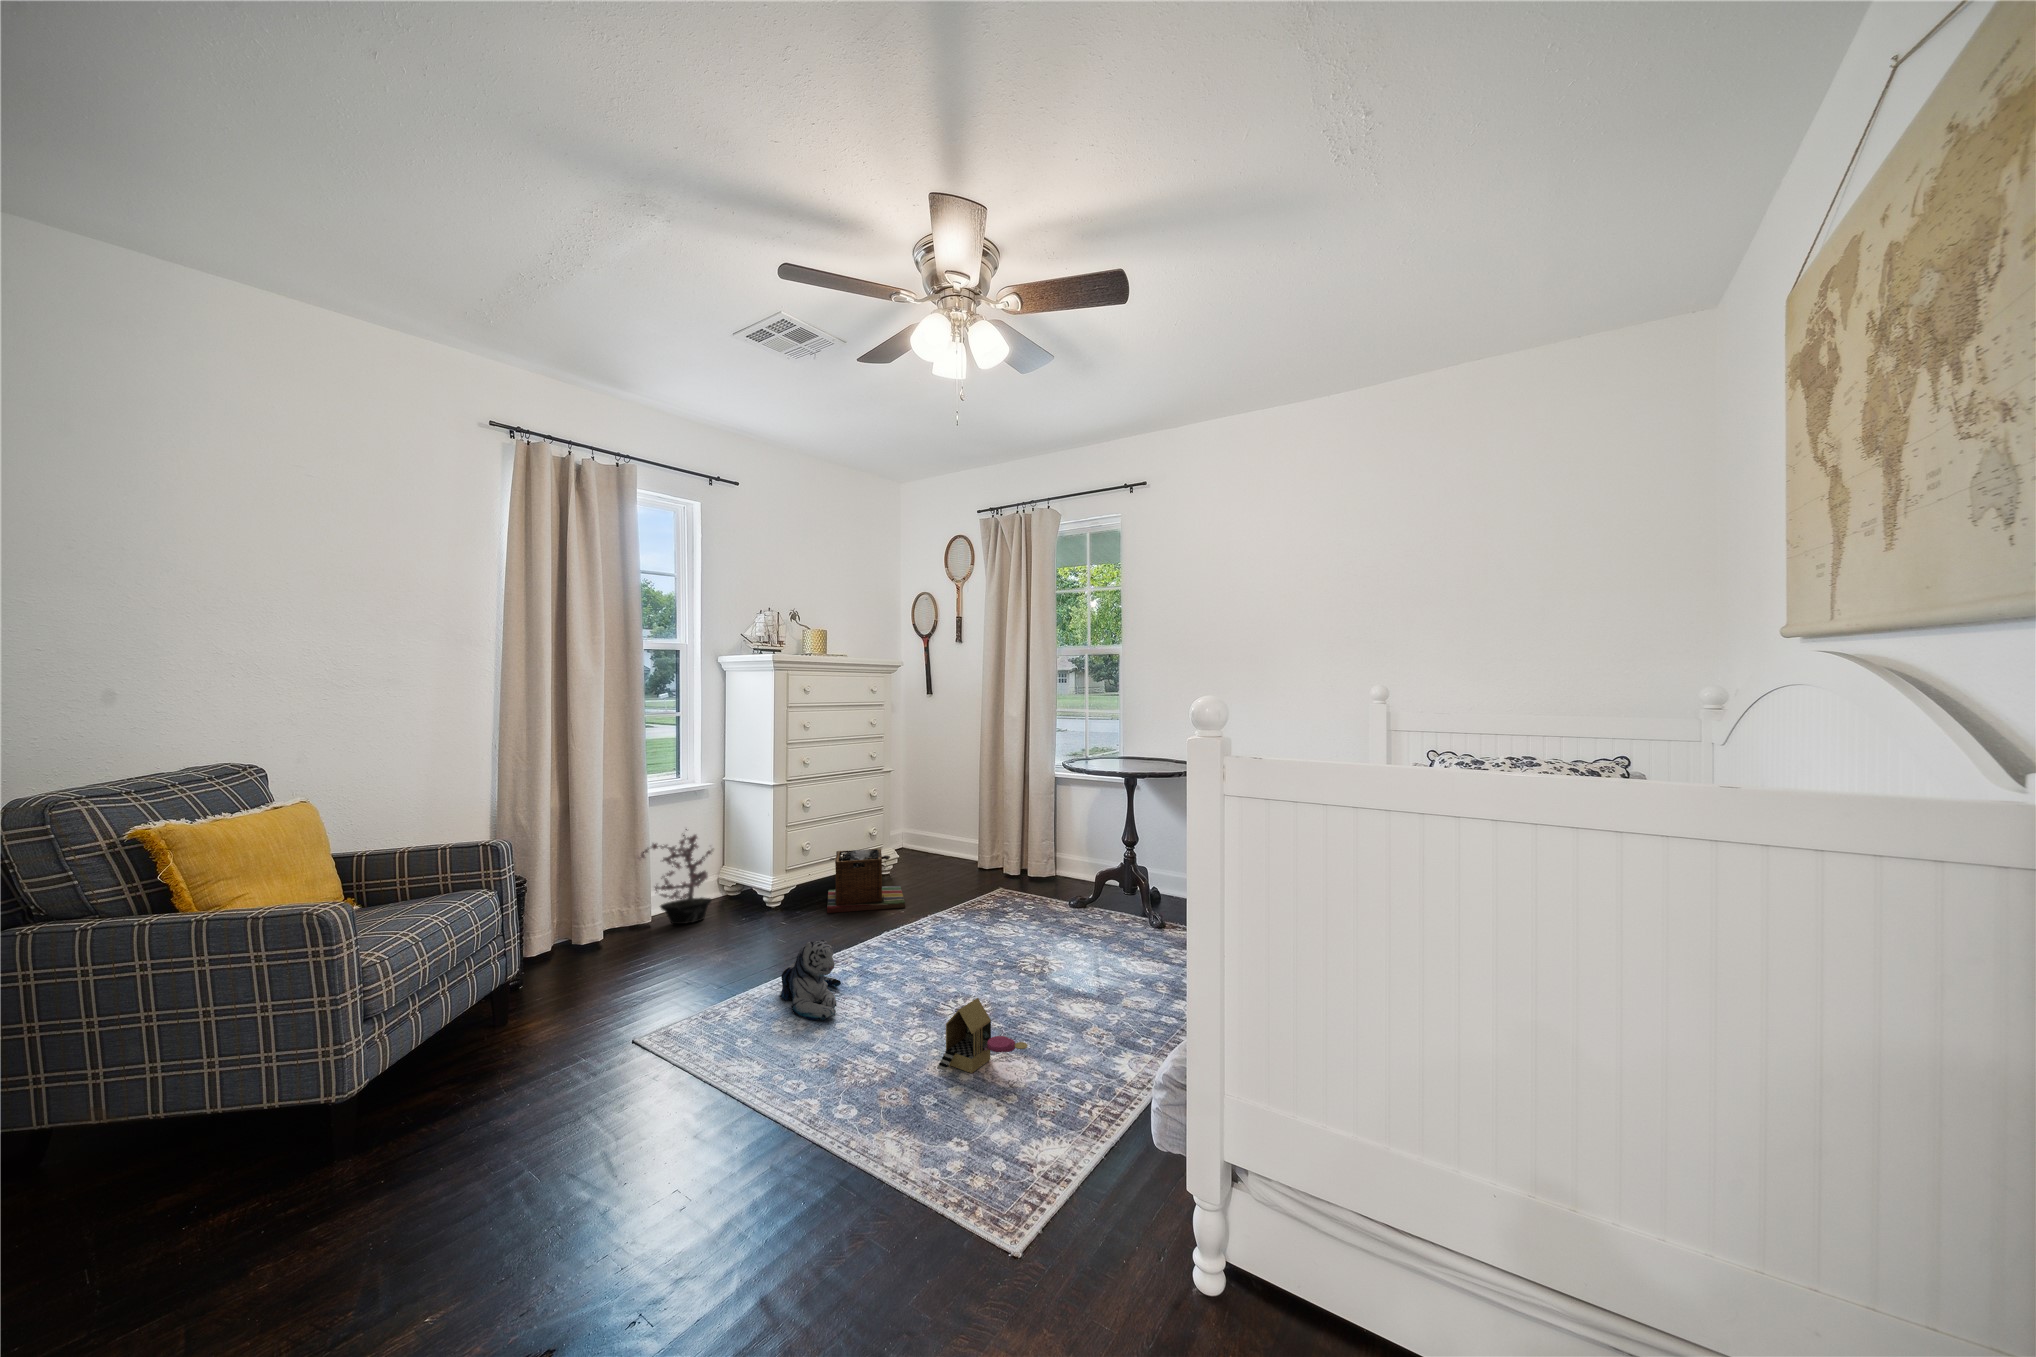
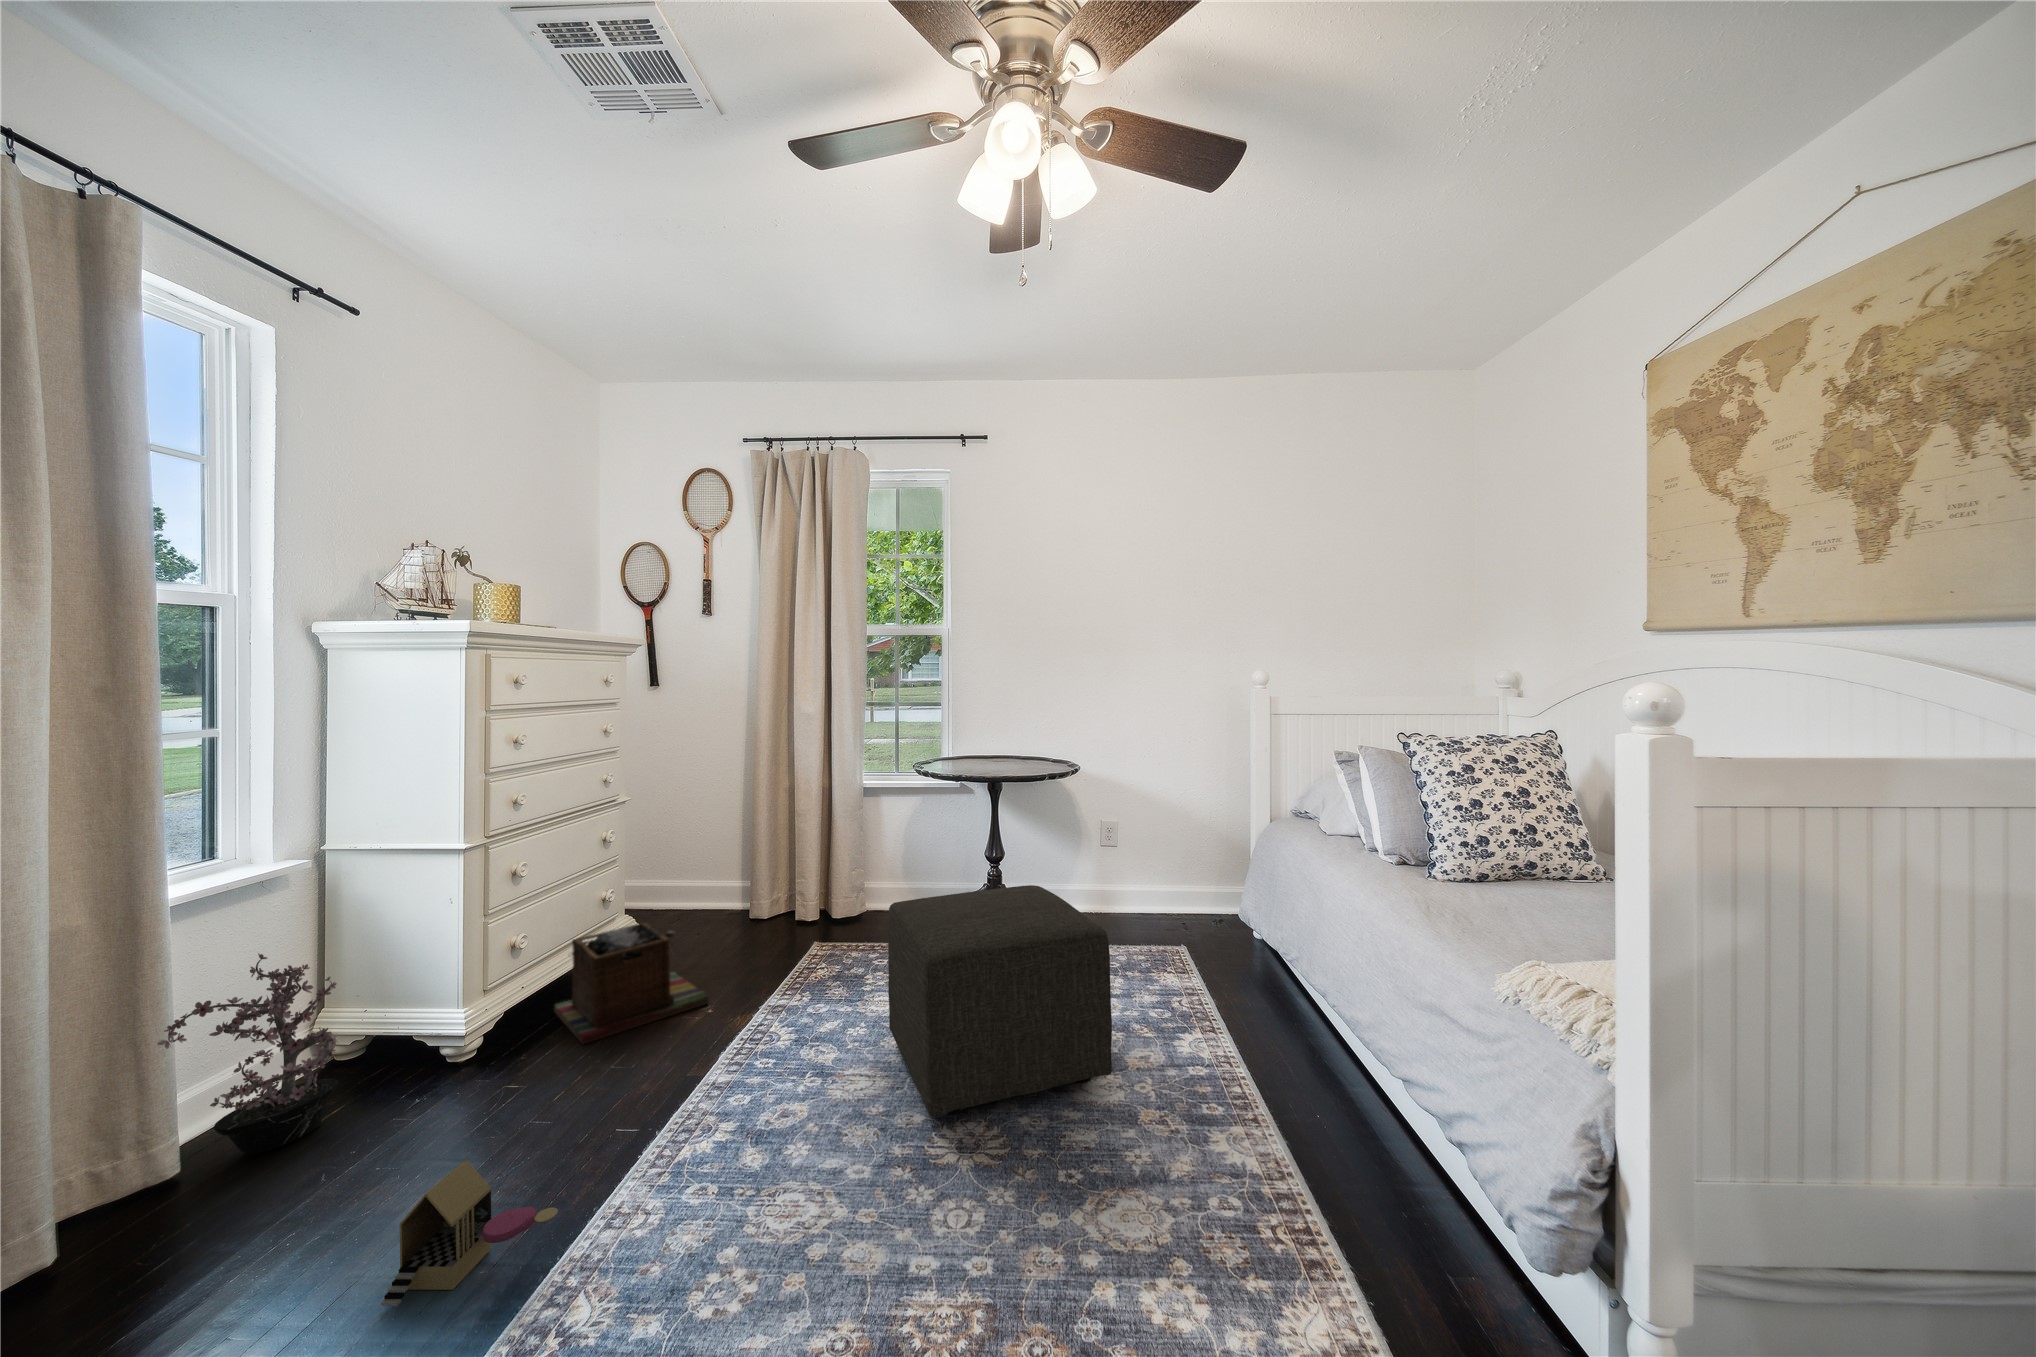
ottoman: none [951,852,1101,1001] -> present [888,885,1112,1118]
plush toy: present [780,940,841,1021] -> none [634,1108,794,1263]
toy house: present [937,998,1027,1073] -> present [381,1160,558,1306]

